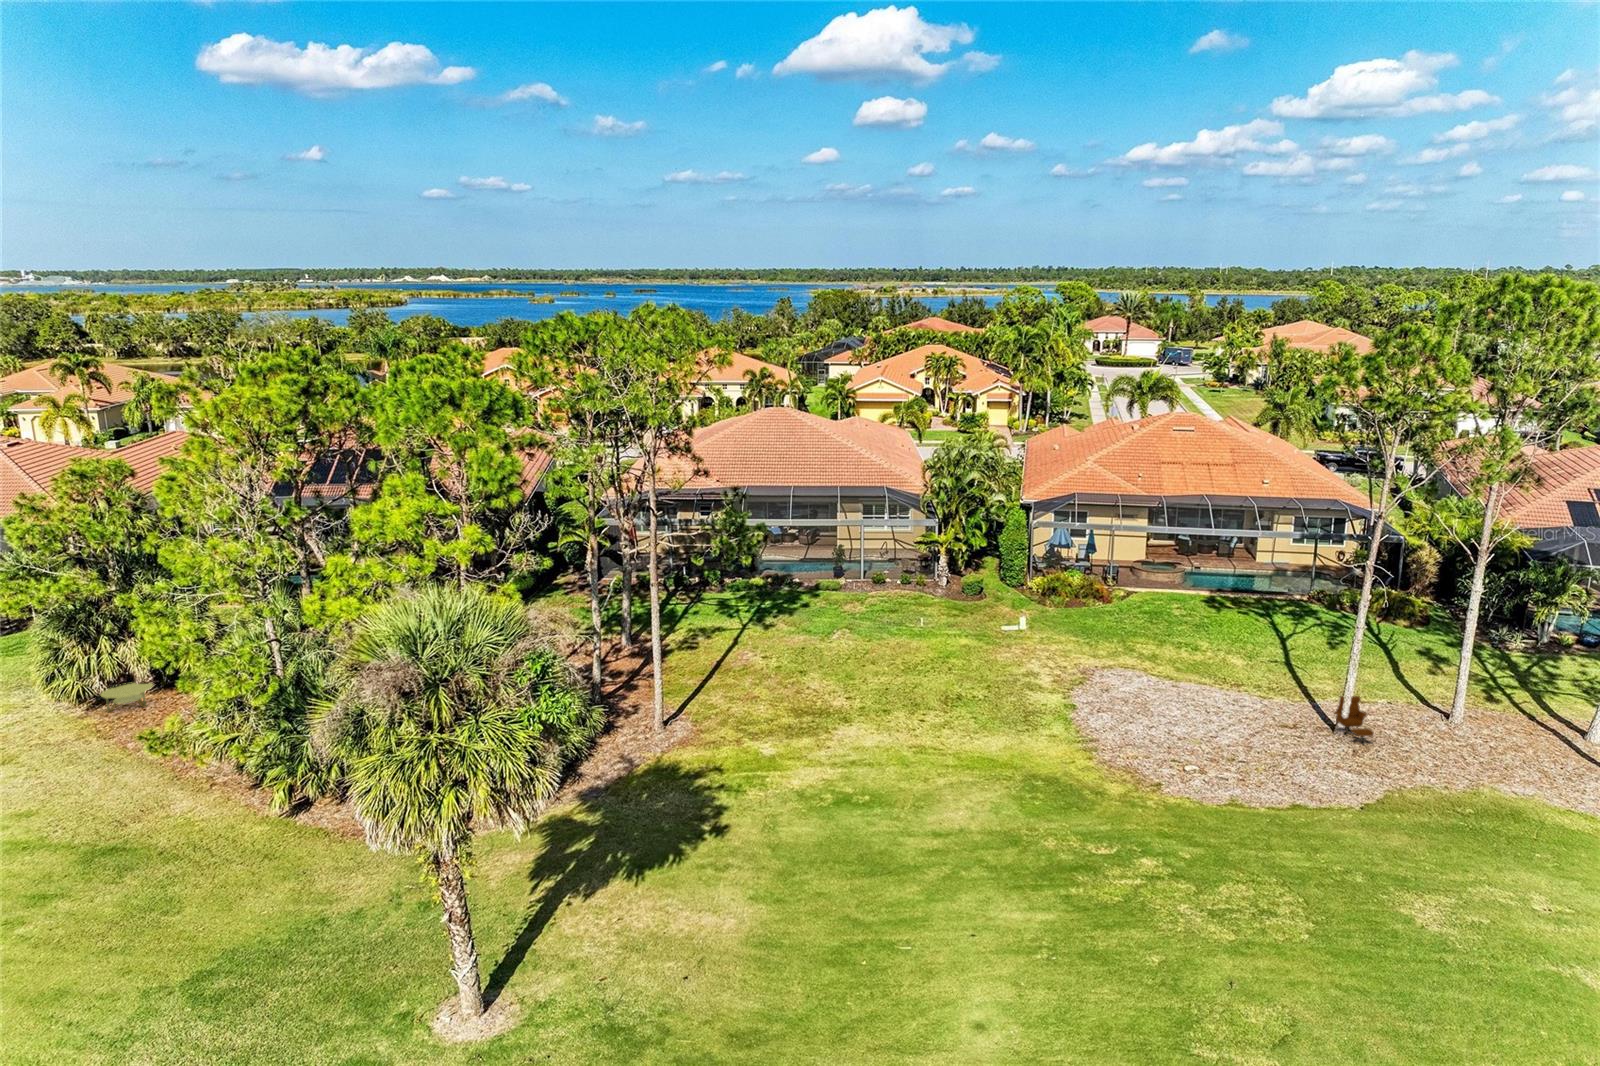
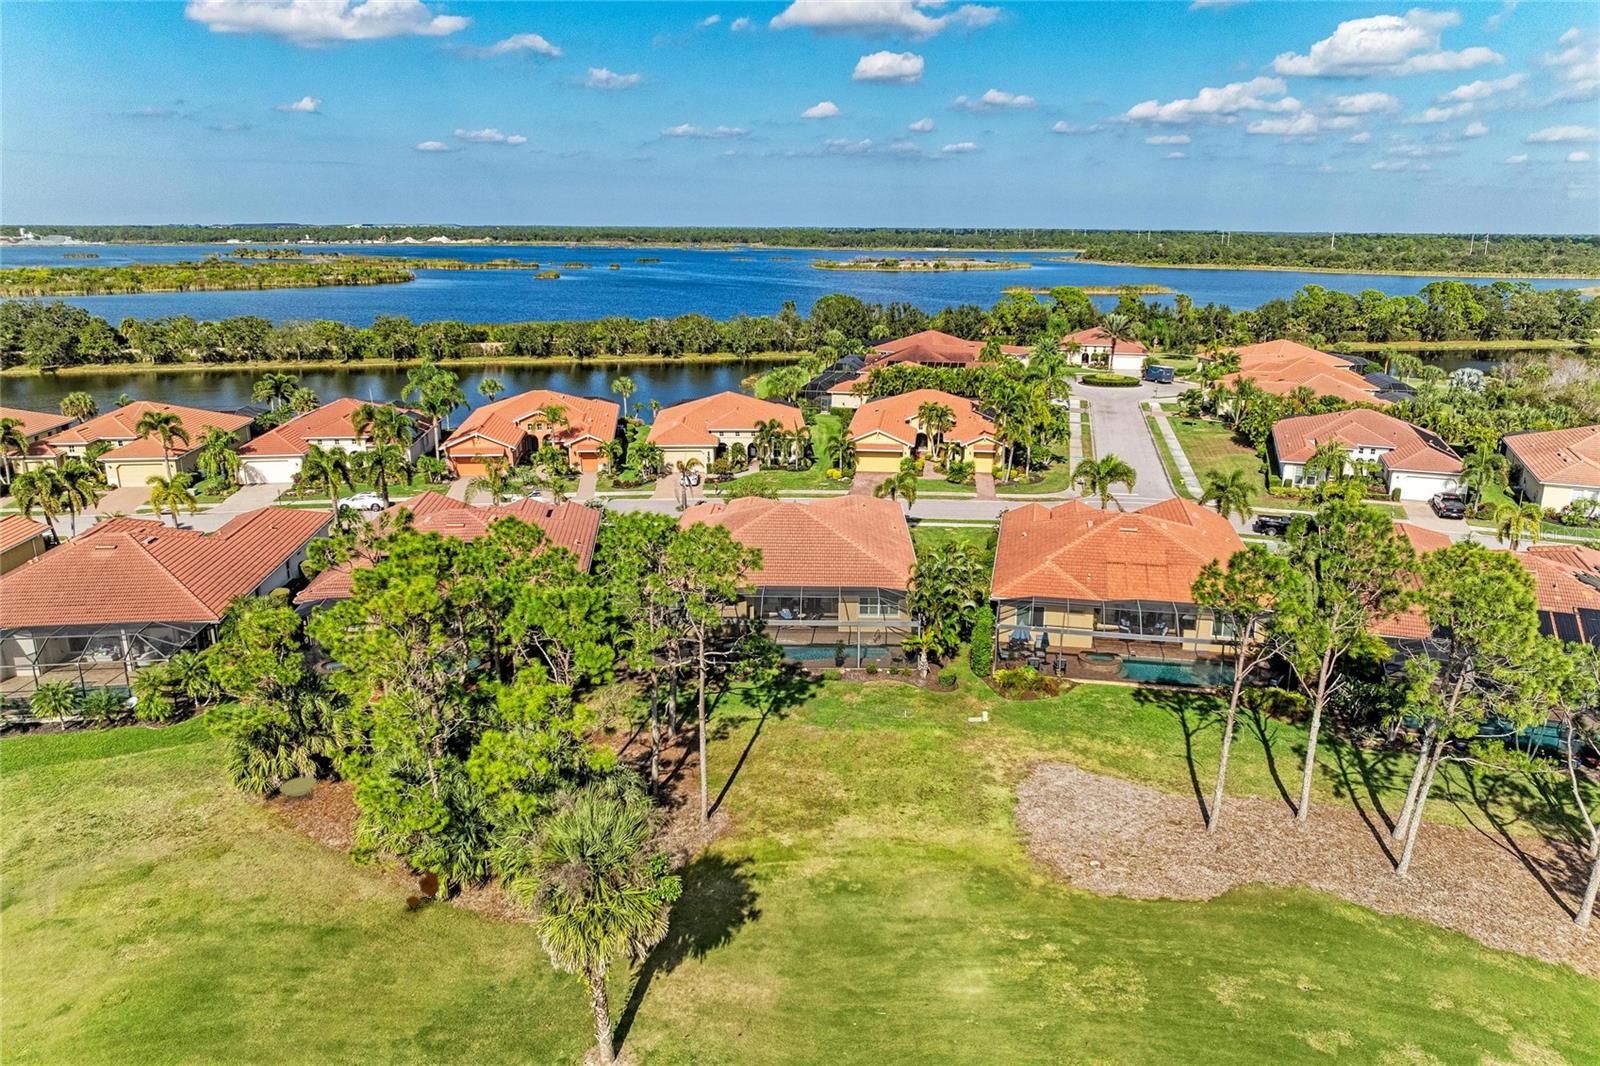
lounge chair: present [1334,696,1374,744] -> present [406,870,440,908]

